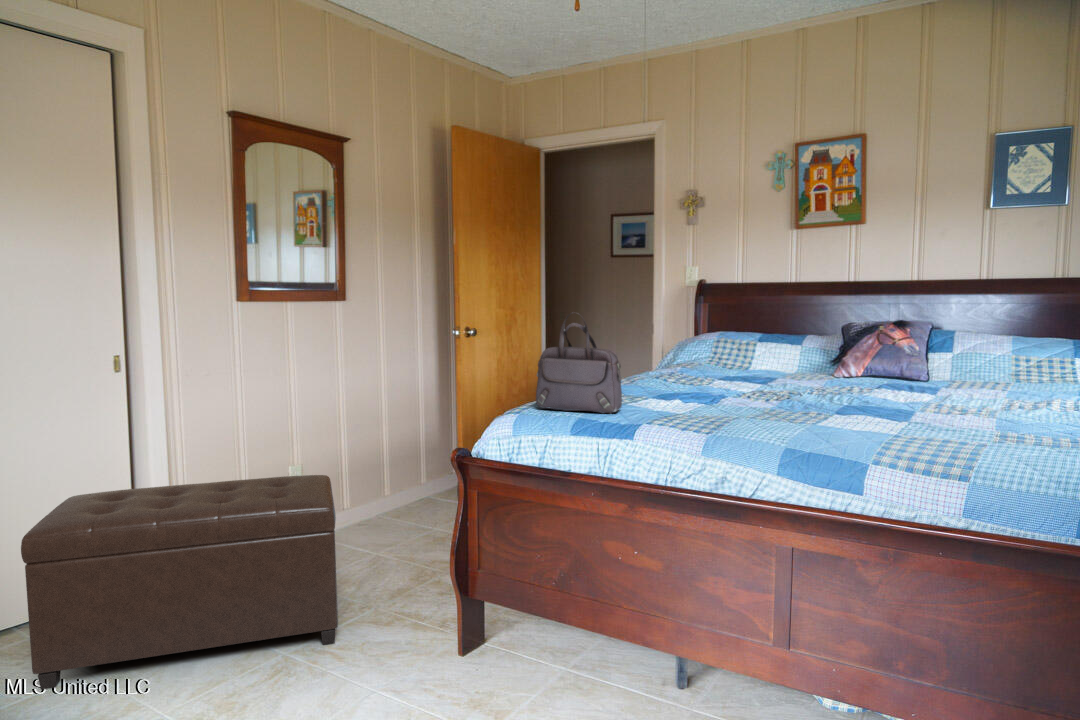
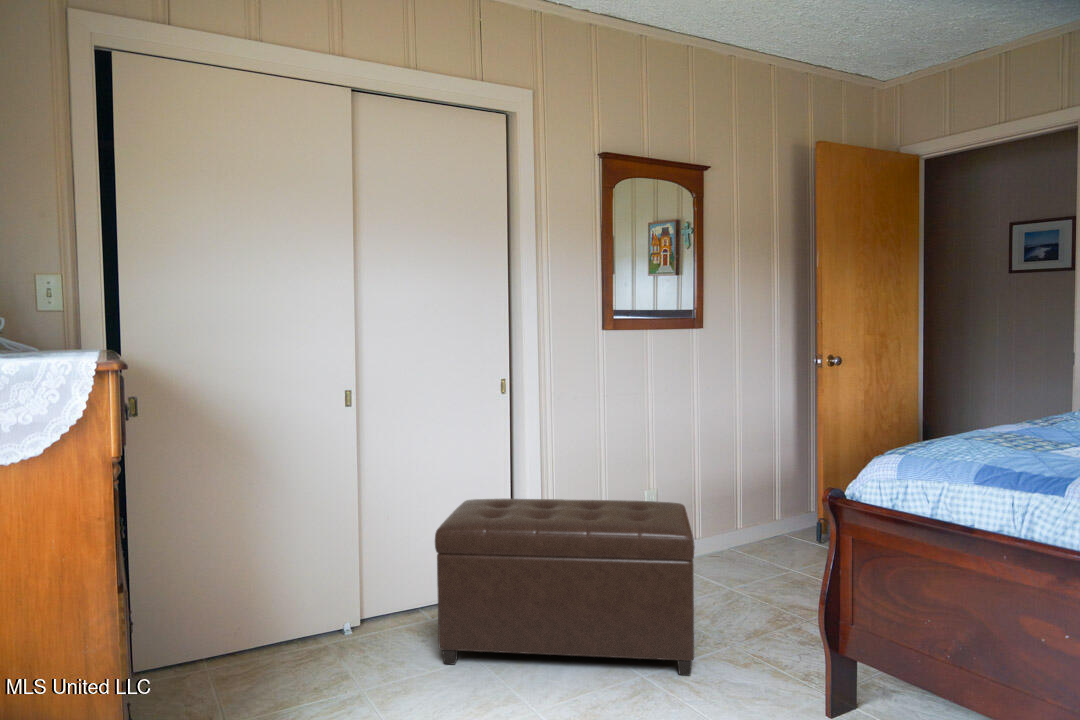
handbag: present [536,312,622,414] -> none [925,341,1044,463]

